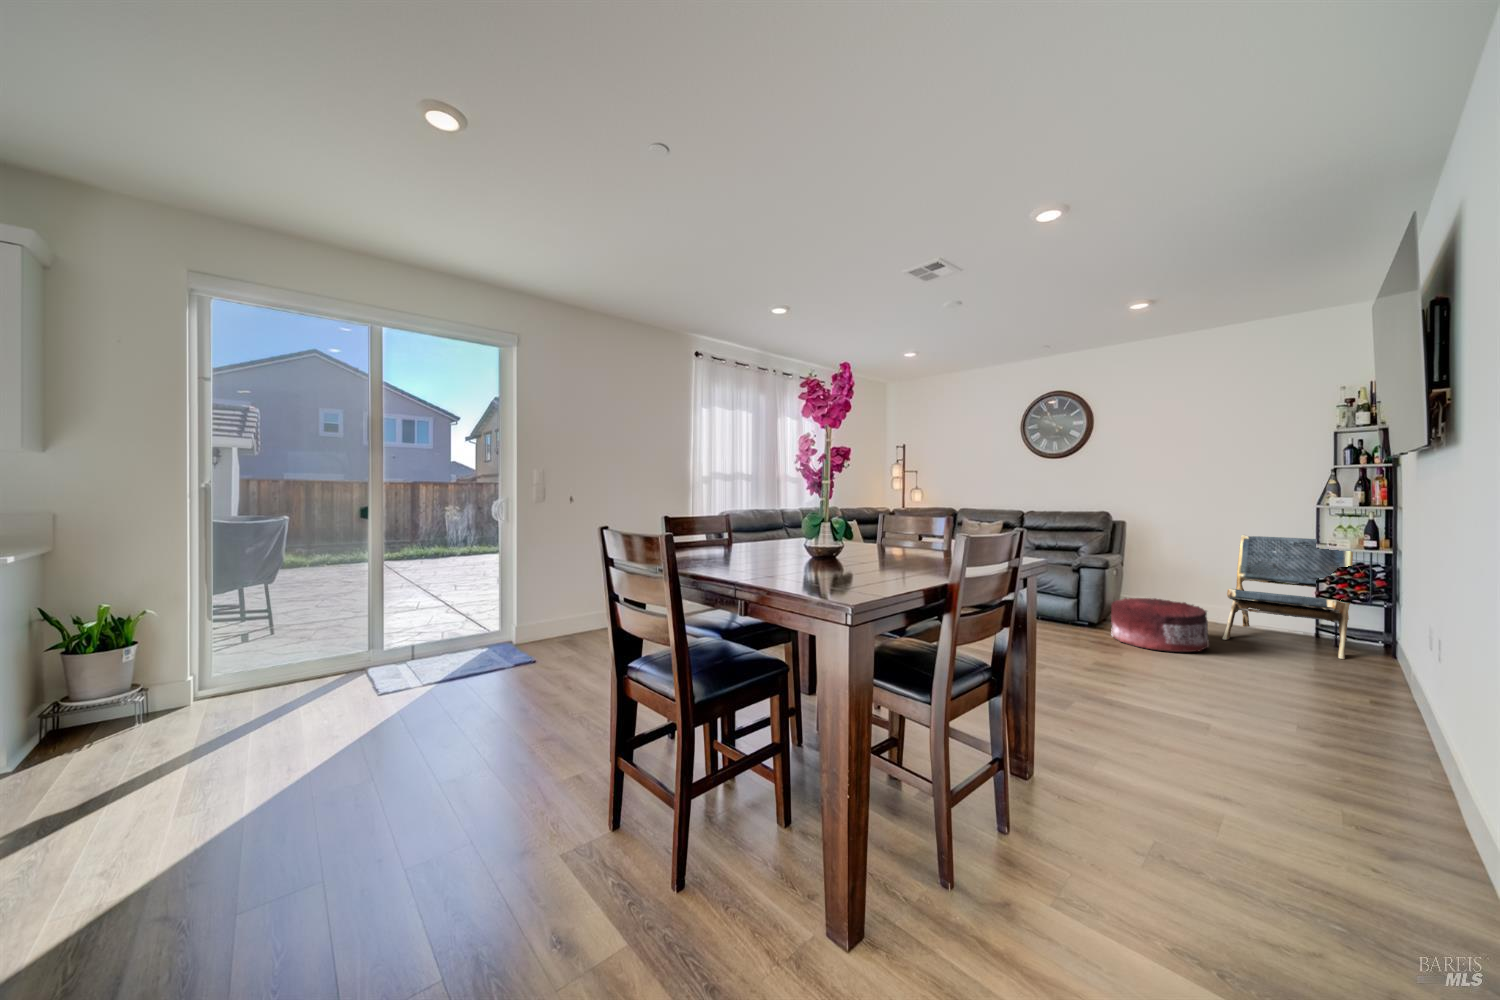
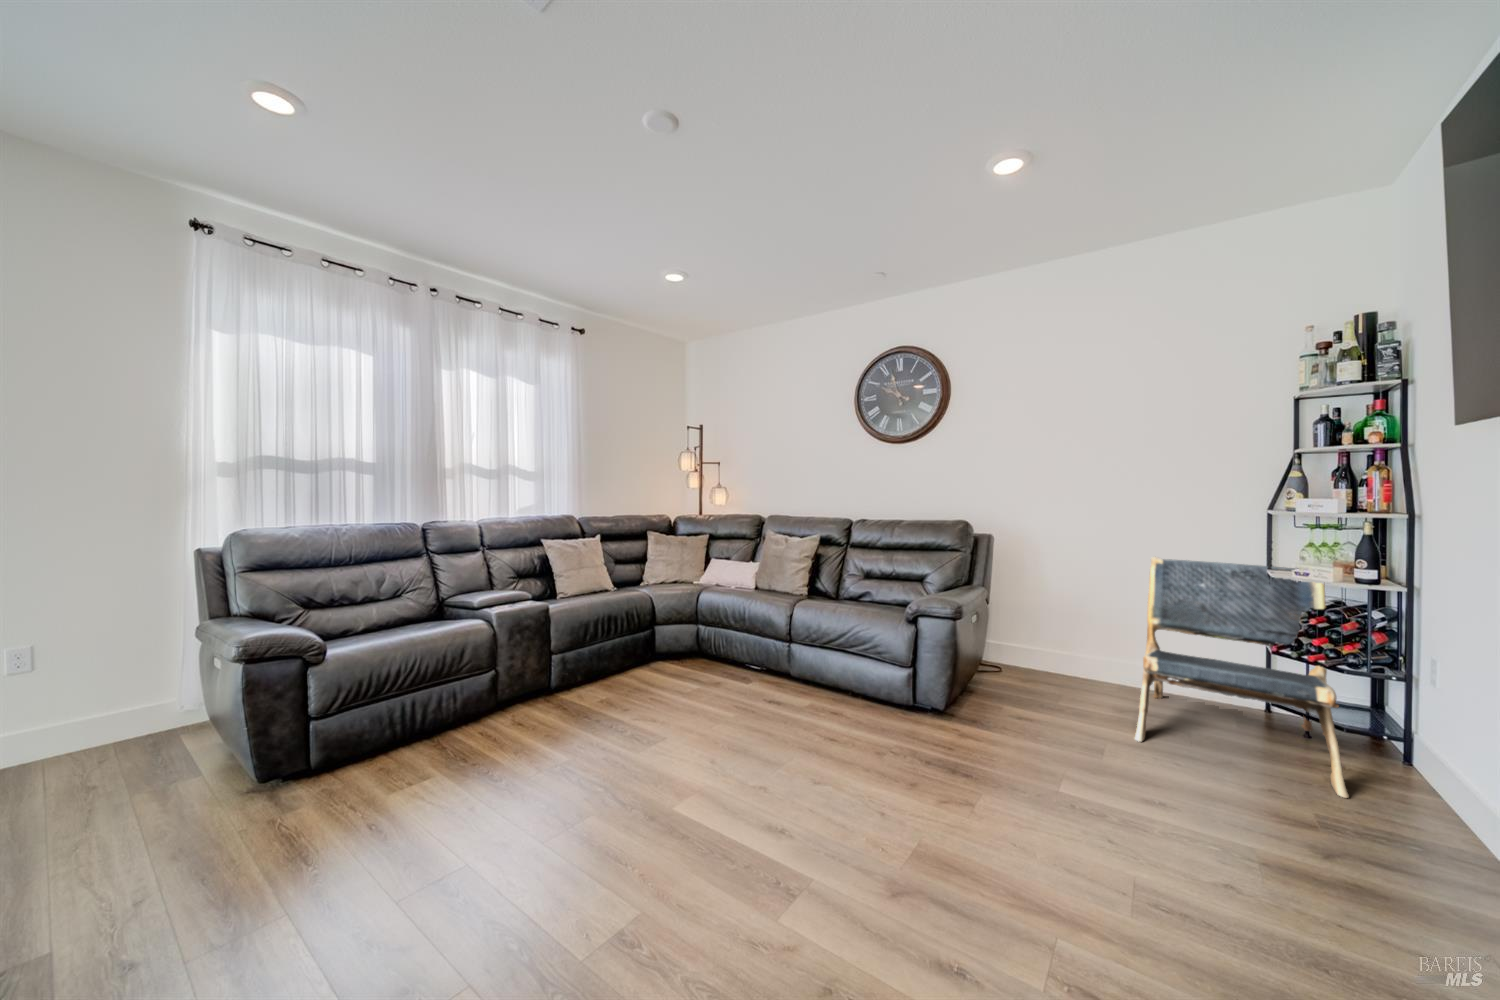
pouf: present [1111,598,1209,652] -> none [960,671,1122,797]

